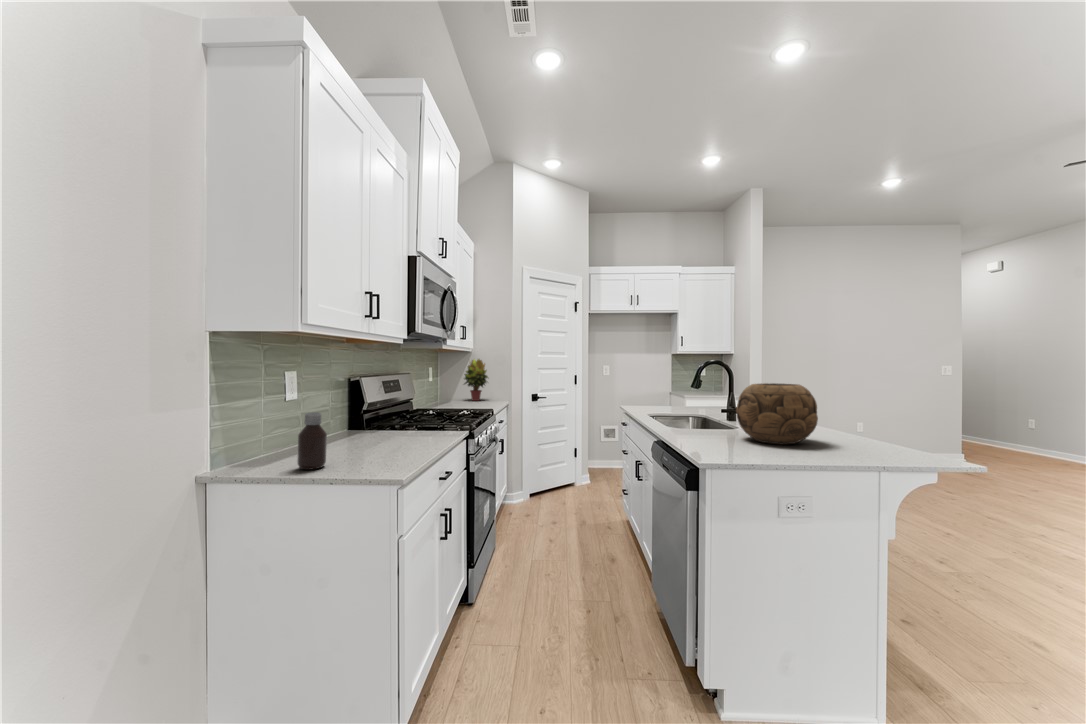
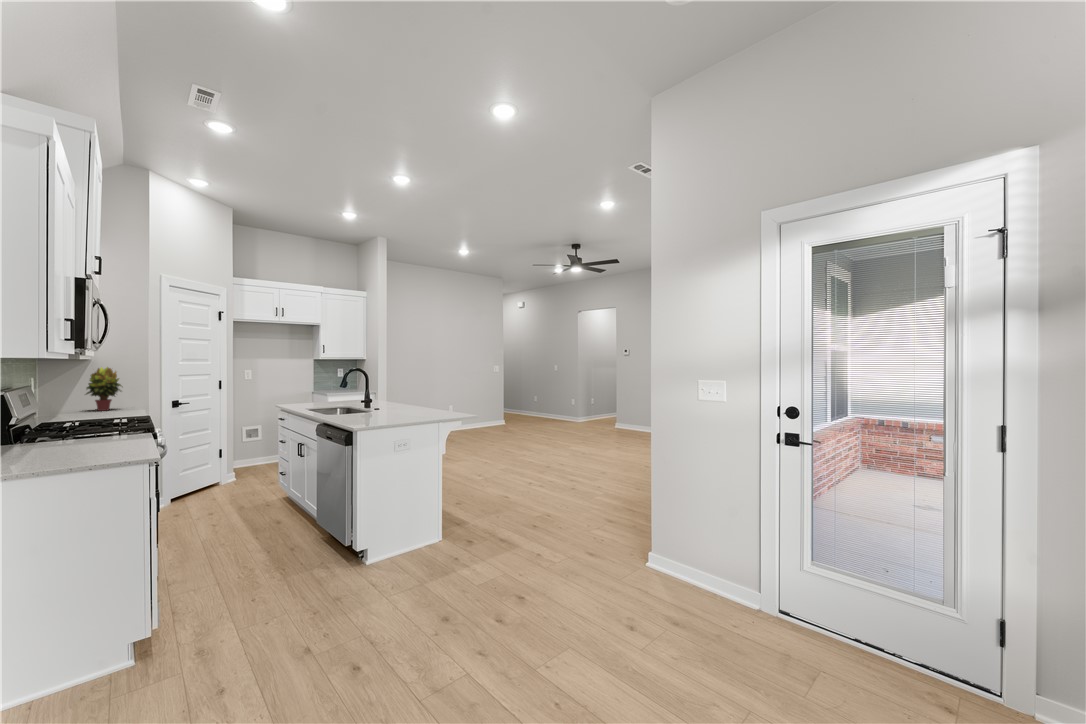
decorative bowl: present [736,383,818,444] -> none [372,383,414,416]
bottle: present [297,412,327,470] -> none [28,419,61,465]

